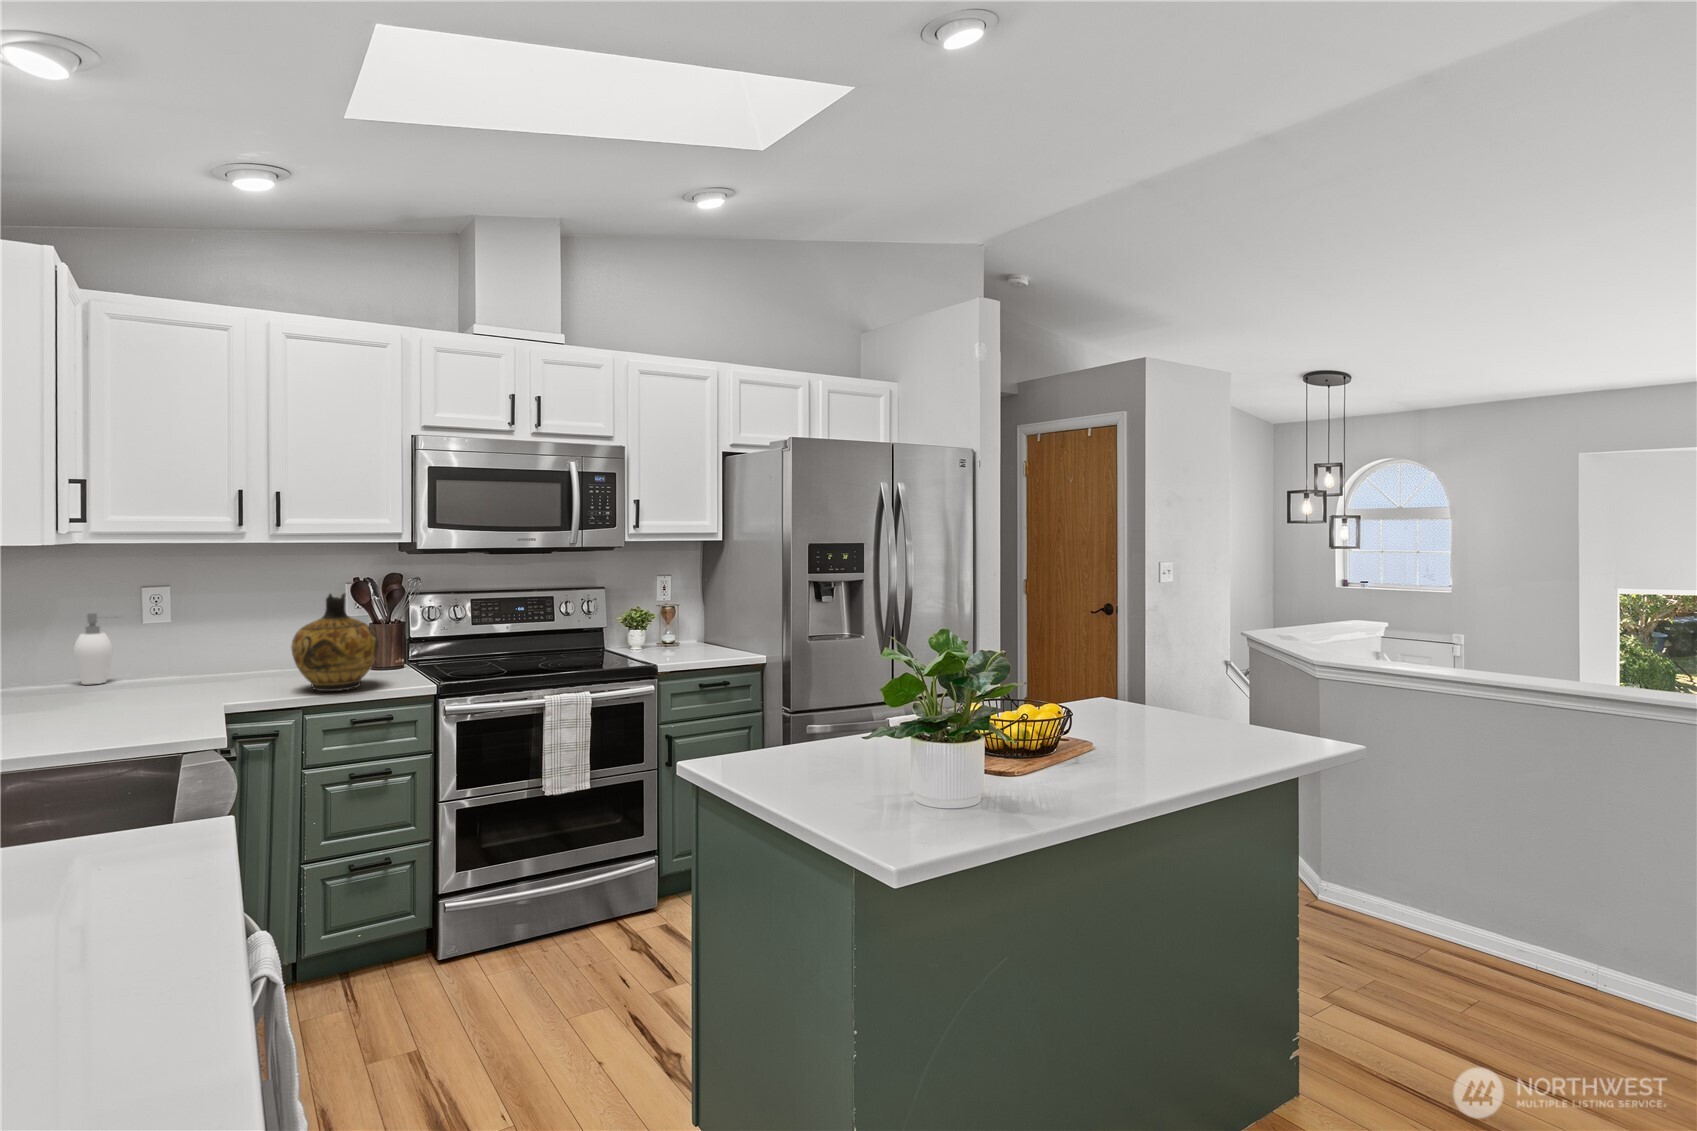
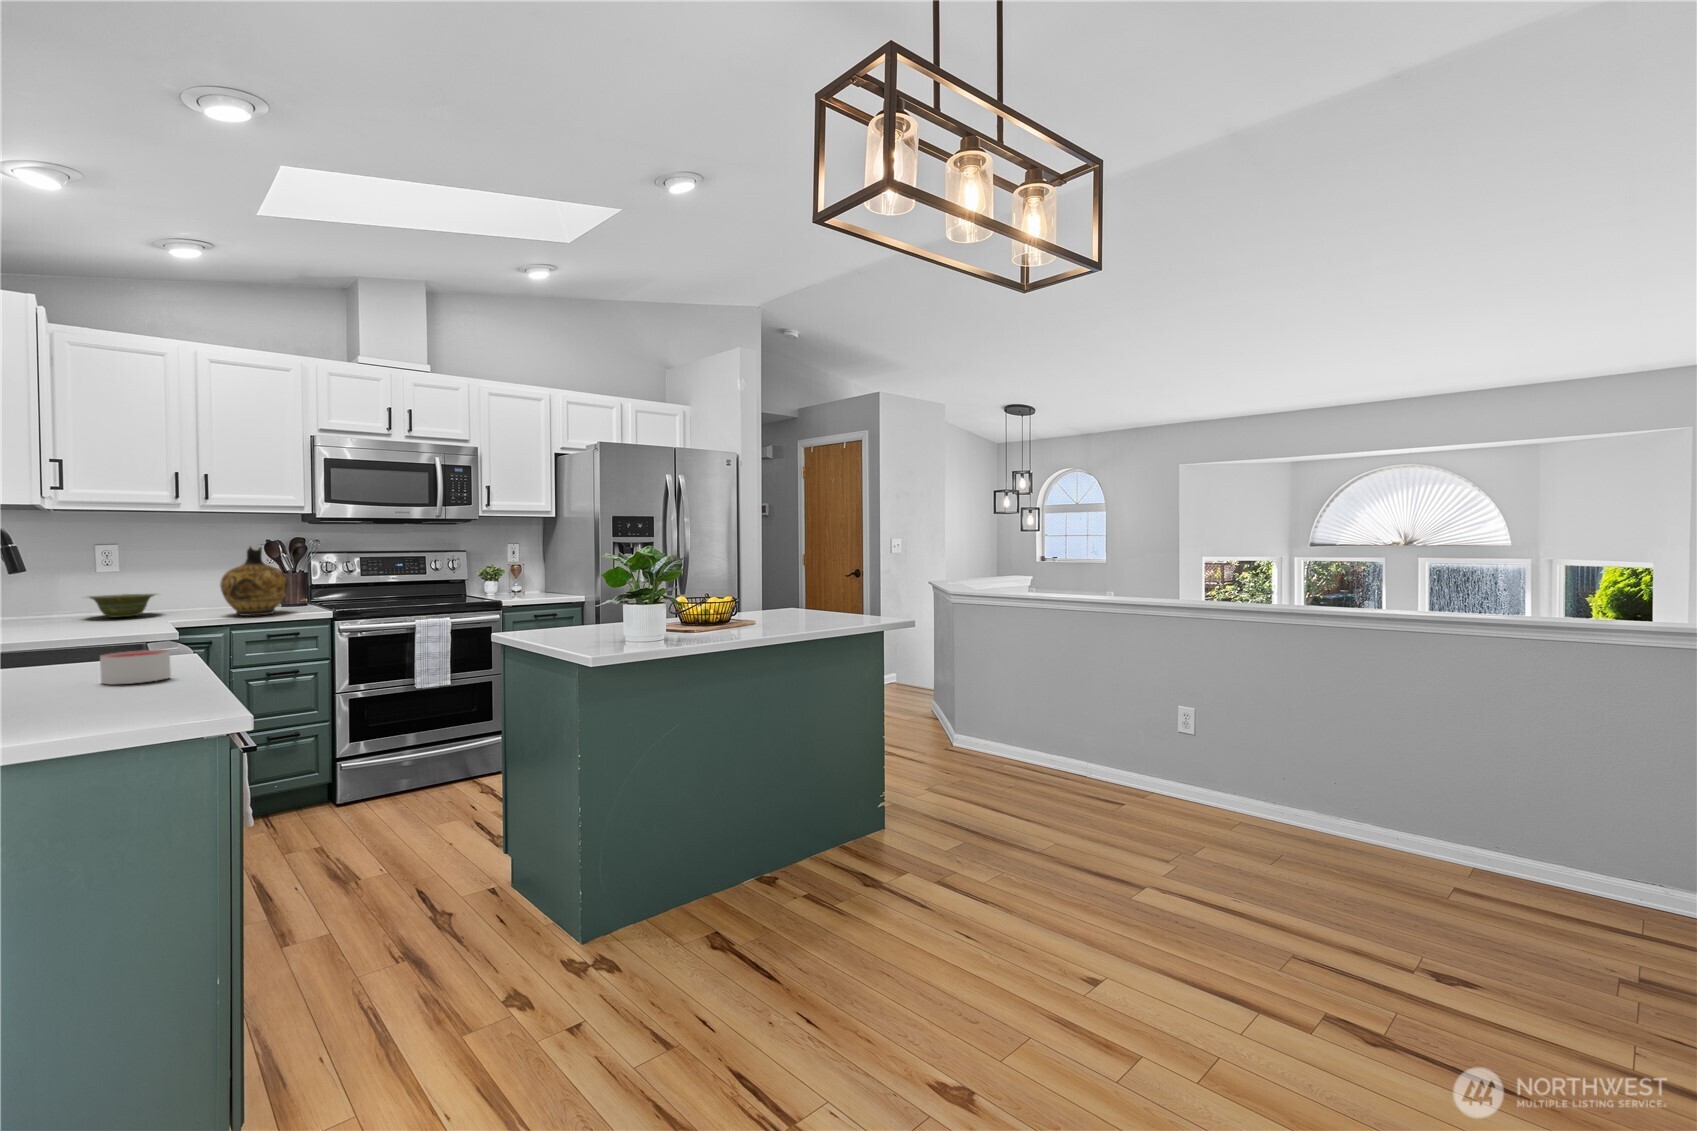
soap dispenser: present [74,613,112,684] -> none [43,563,83,616]
dish: none [119,655,217,691] -> present [89,594,155,617]
candle: none [47,863,172,949] -> present [100,650,171,684]

